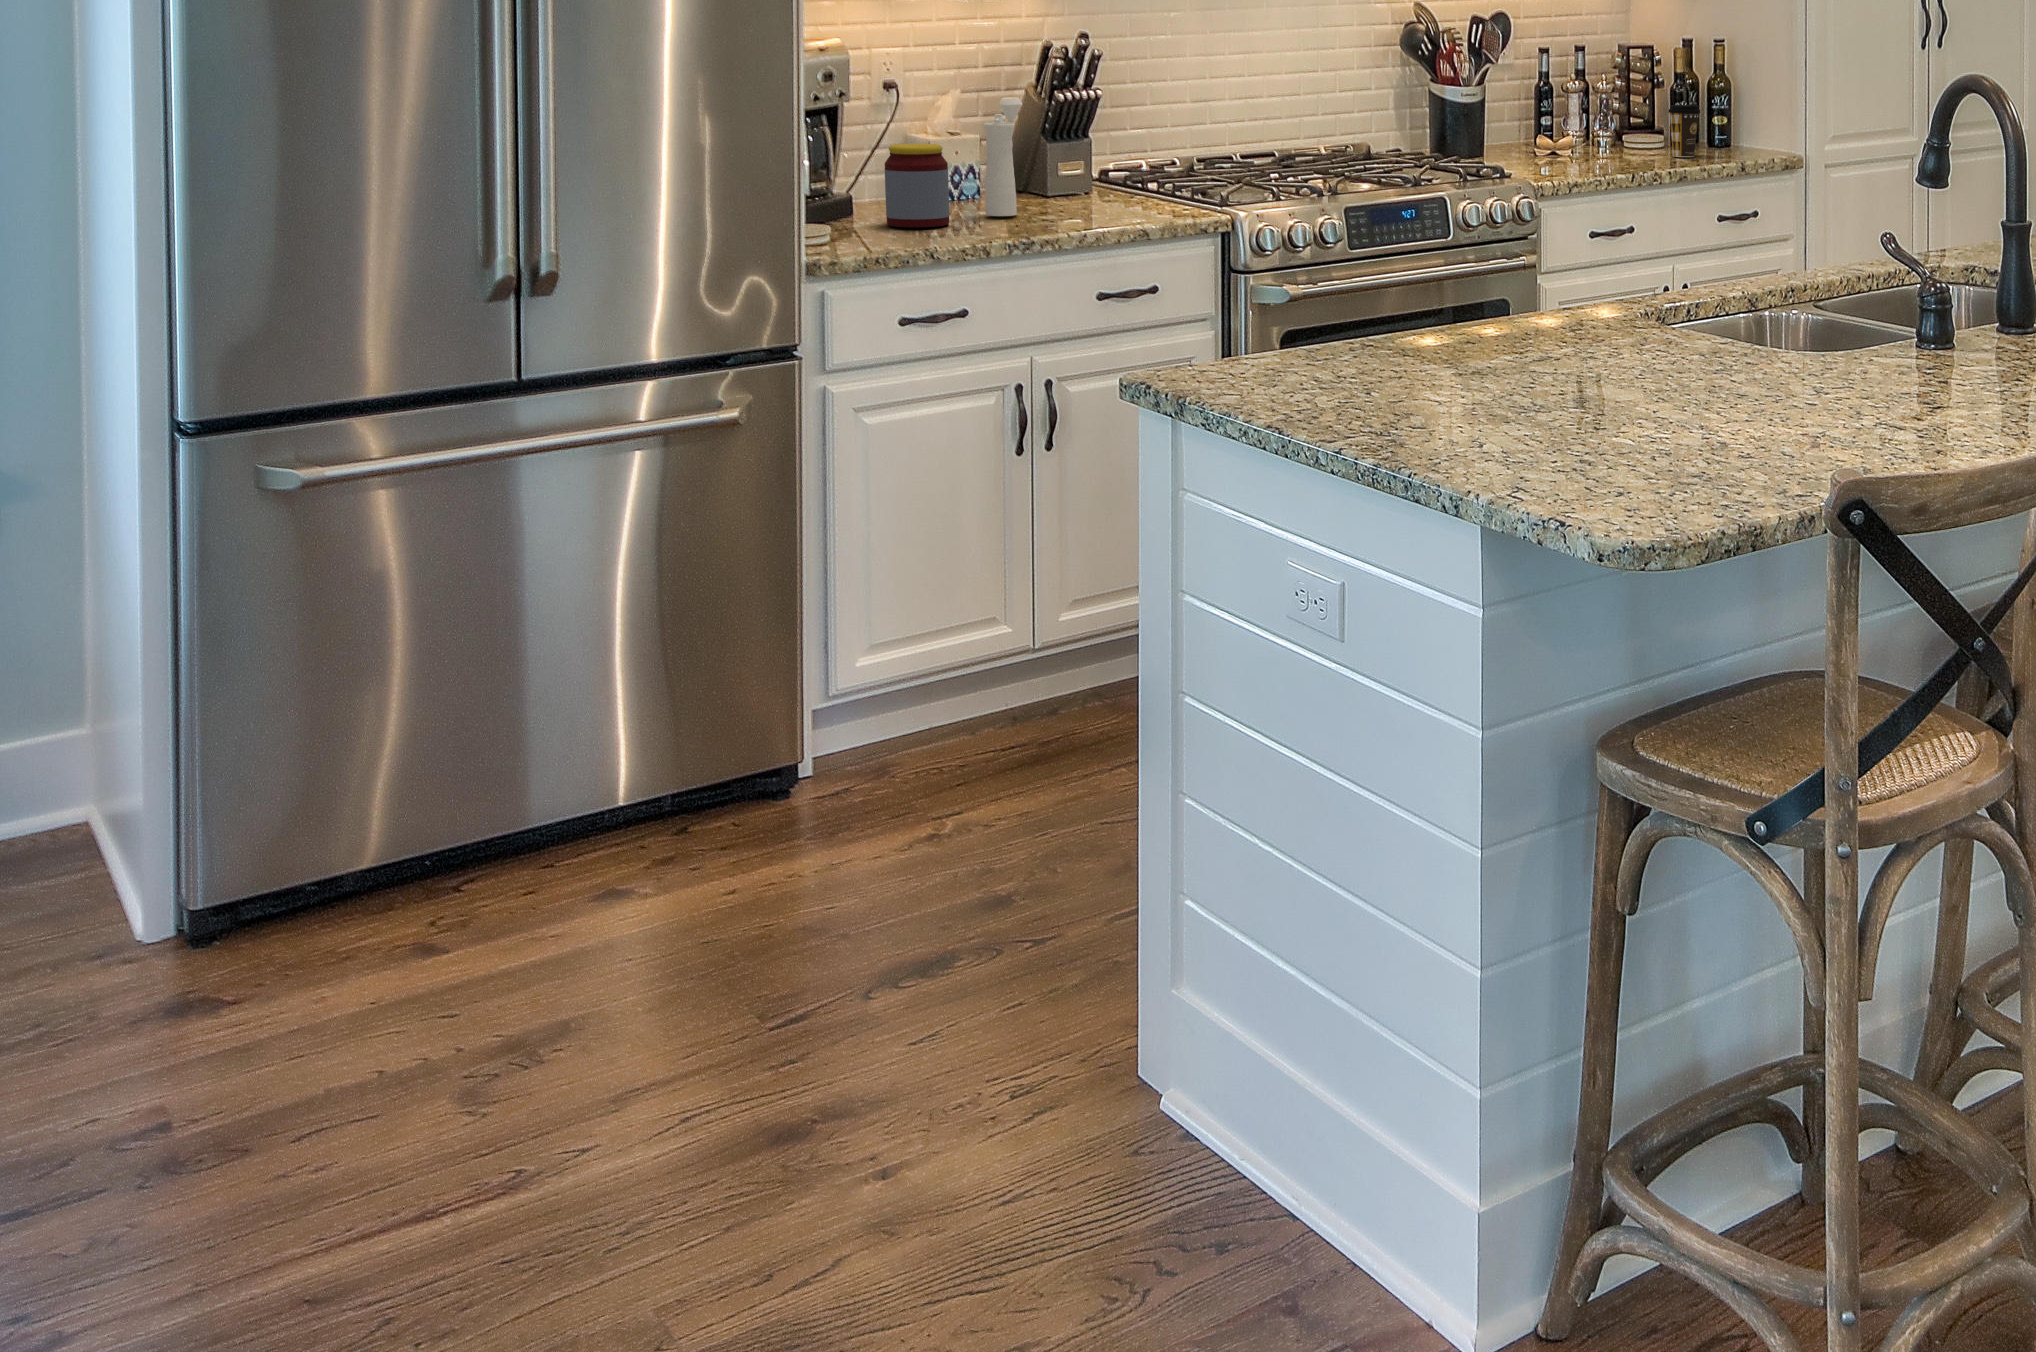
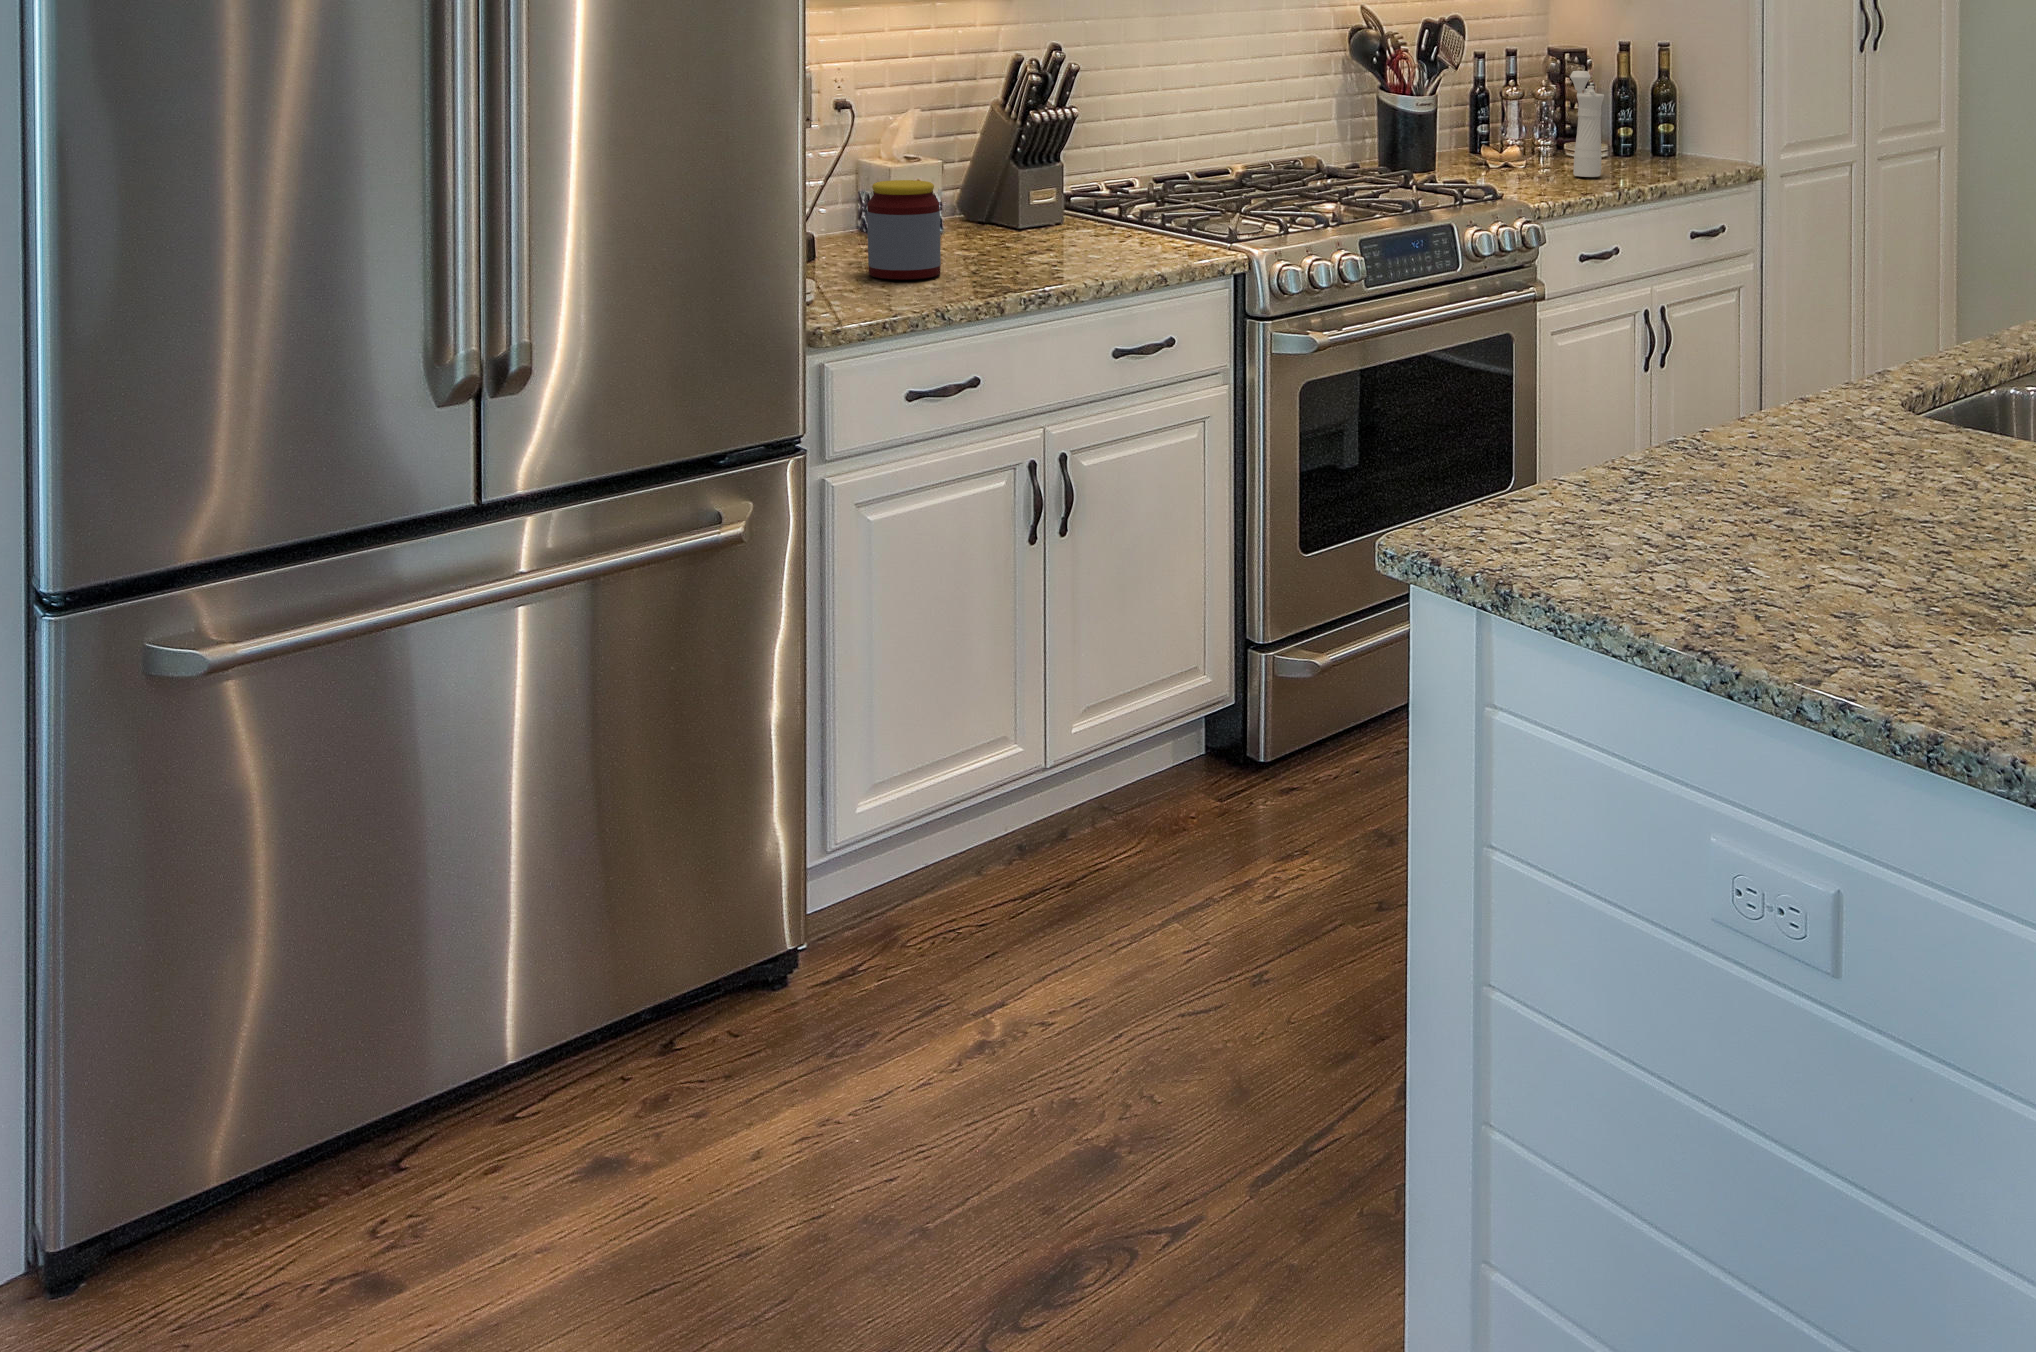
pepper mill: present [983,97,1023,216] -> present [1570,71,1605,177]
coffee cup: present [1668,105,1700,157] -> none [1631,114,1666,170]

